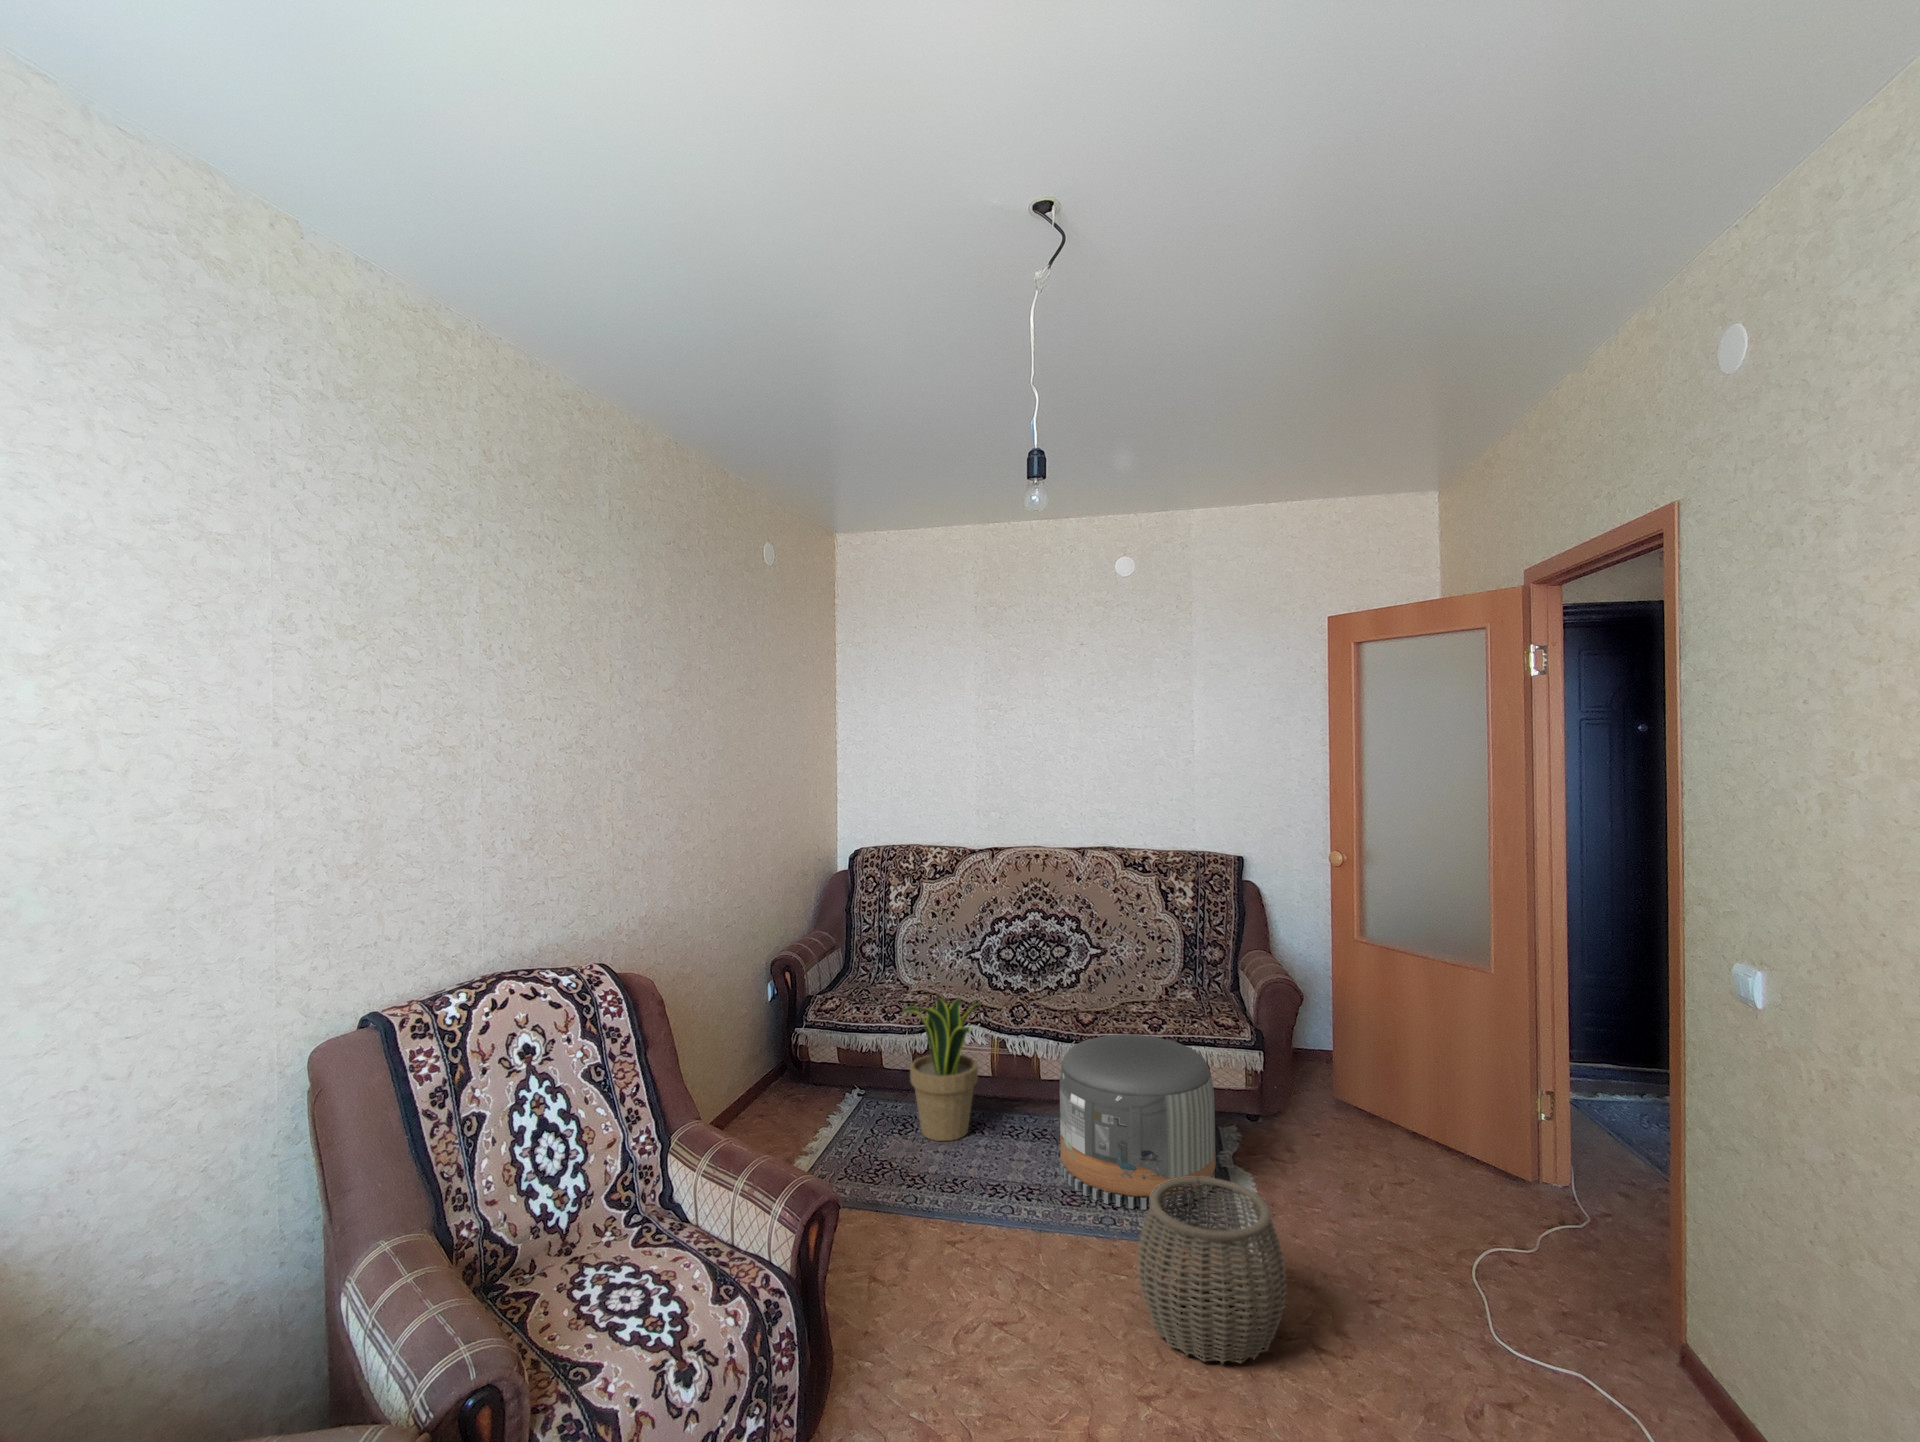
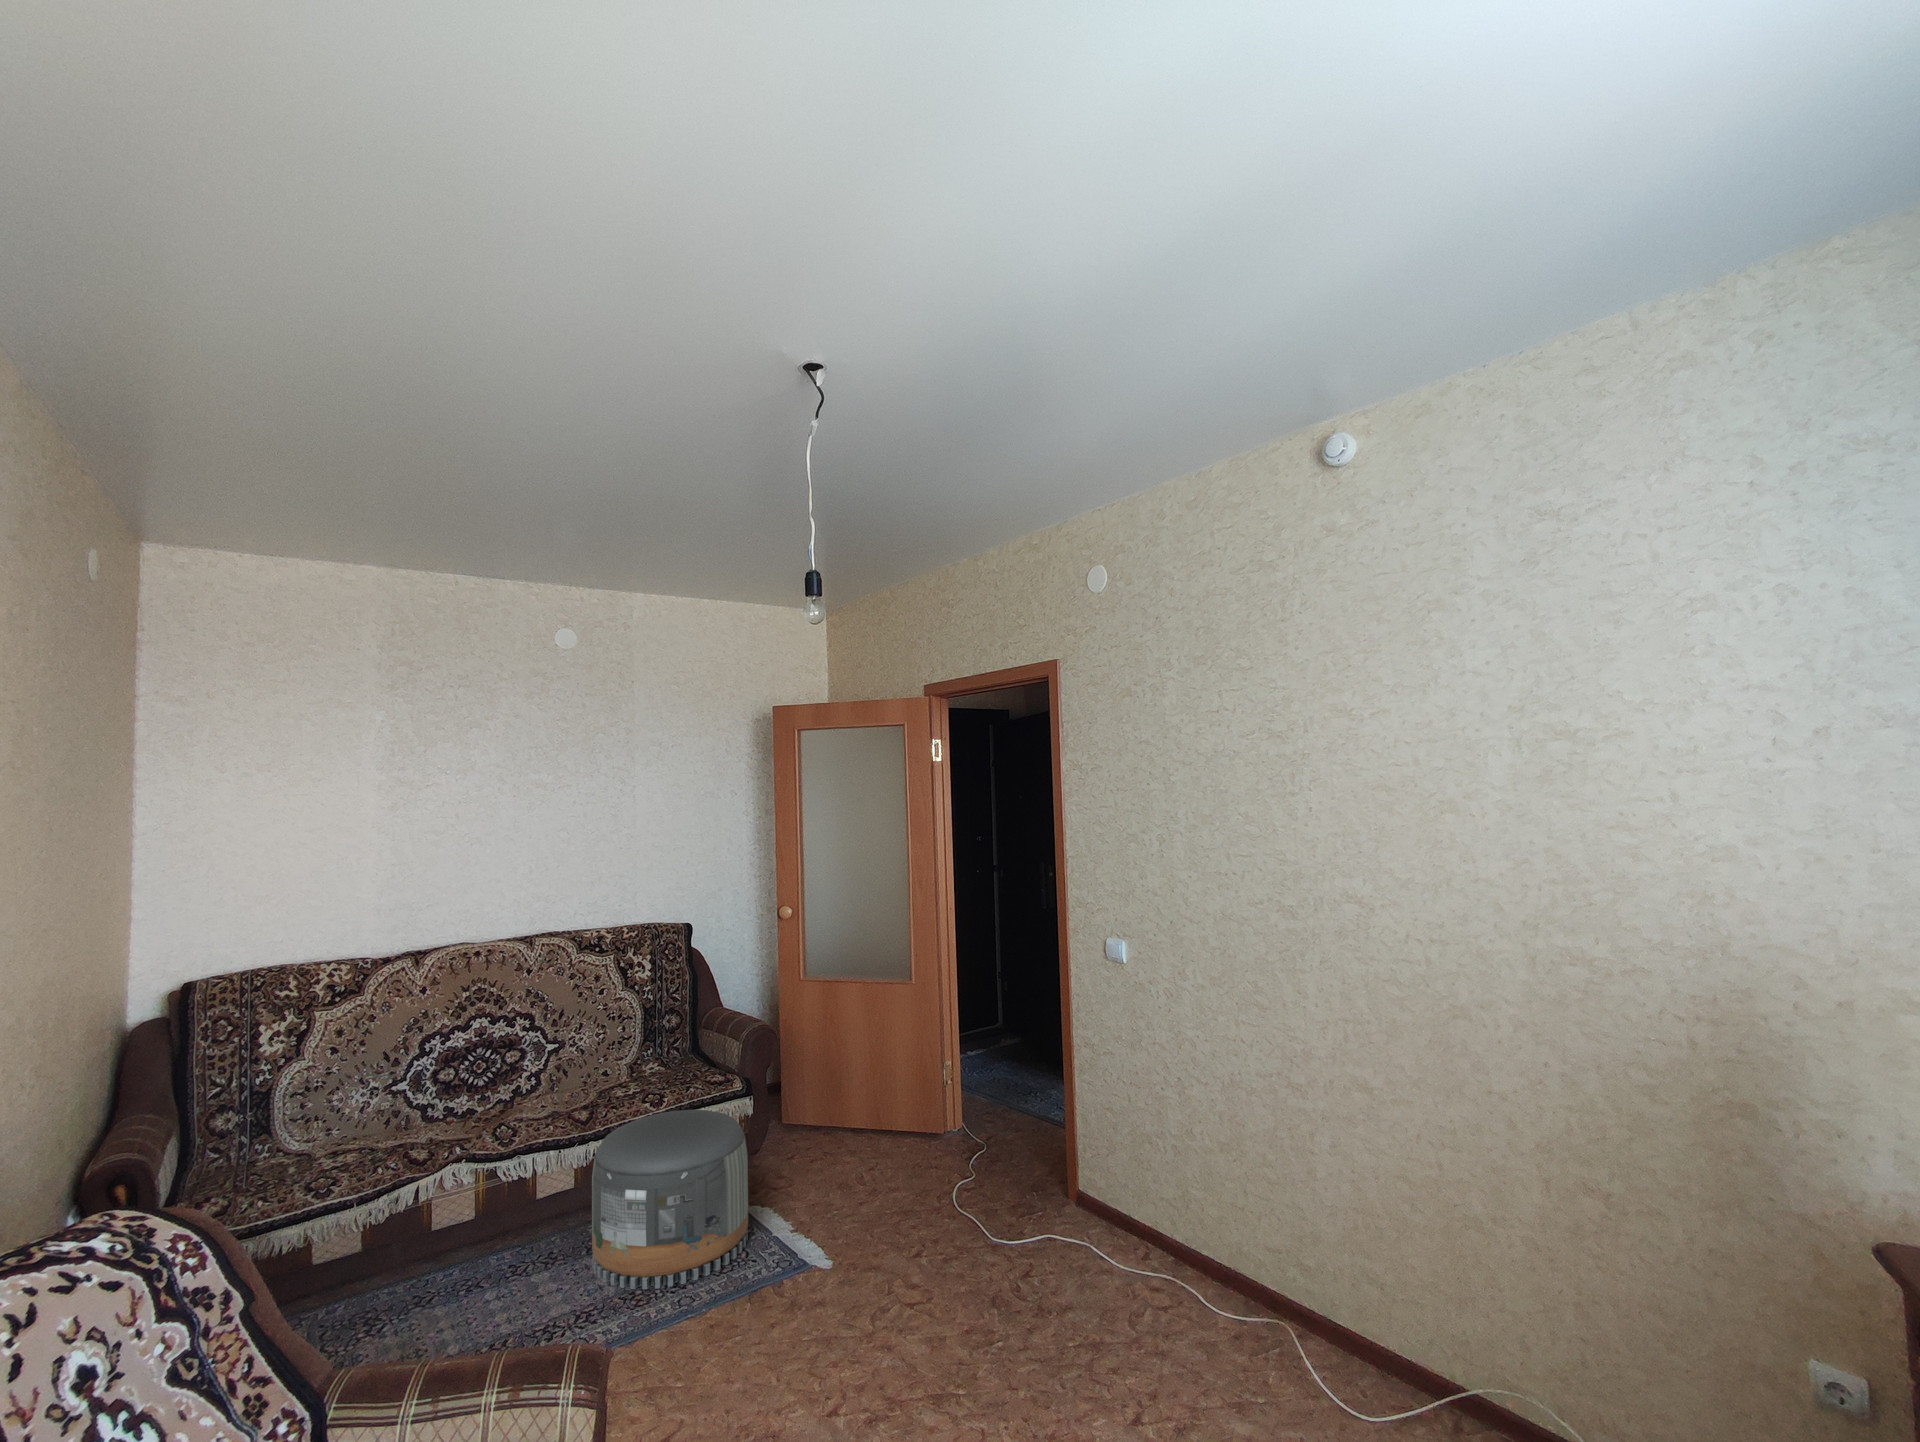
potted plant: present [902,997,979,1141] -> none [379,1130,480,1318]
woven basket: present [1138,1177,1286,1364] -> none [773,1202,898,1363]

